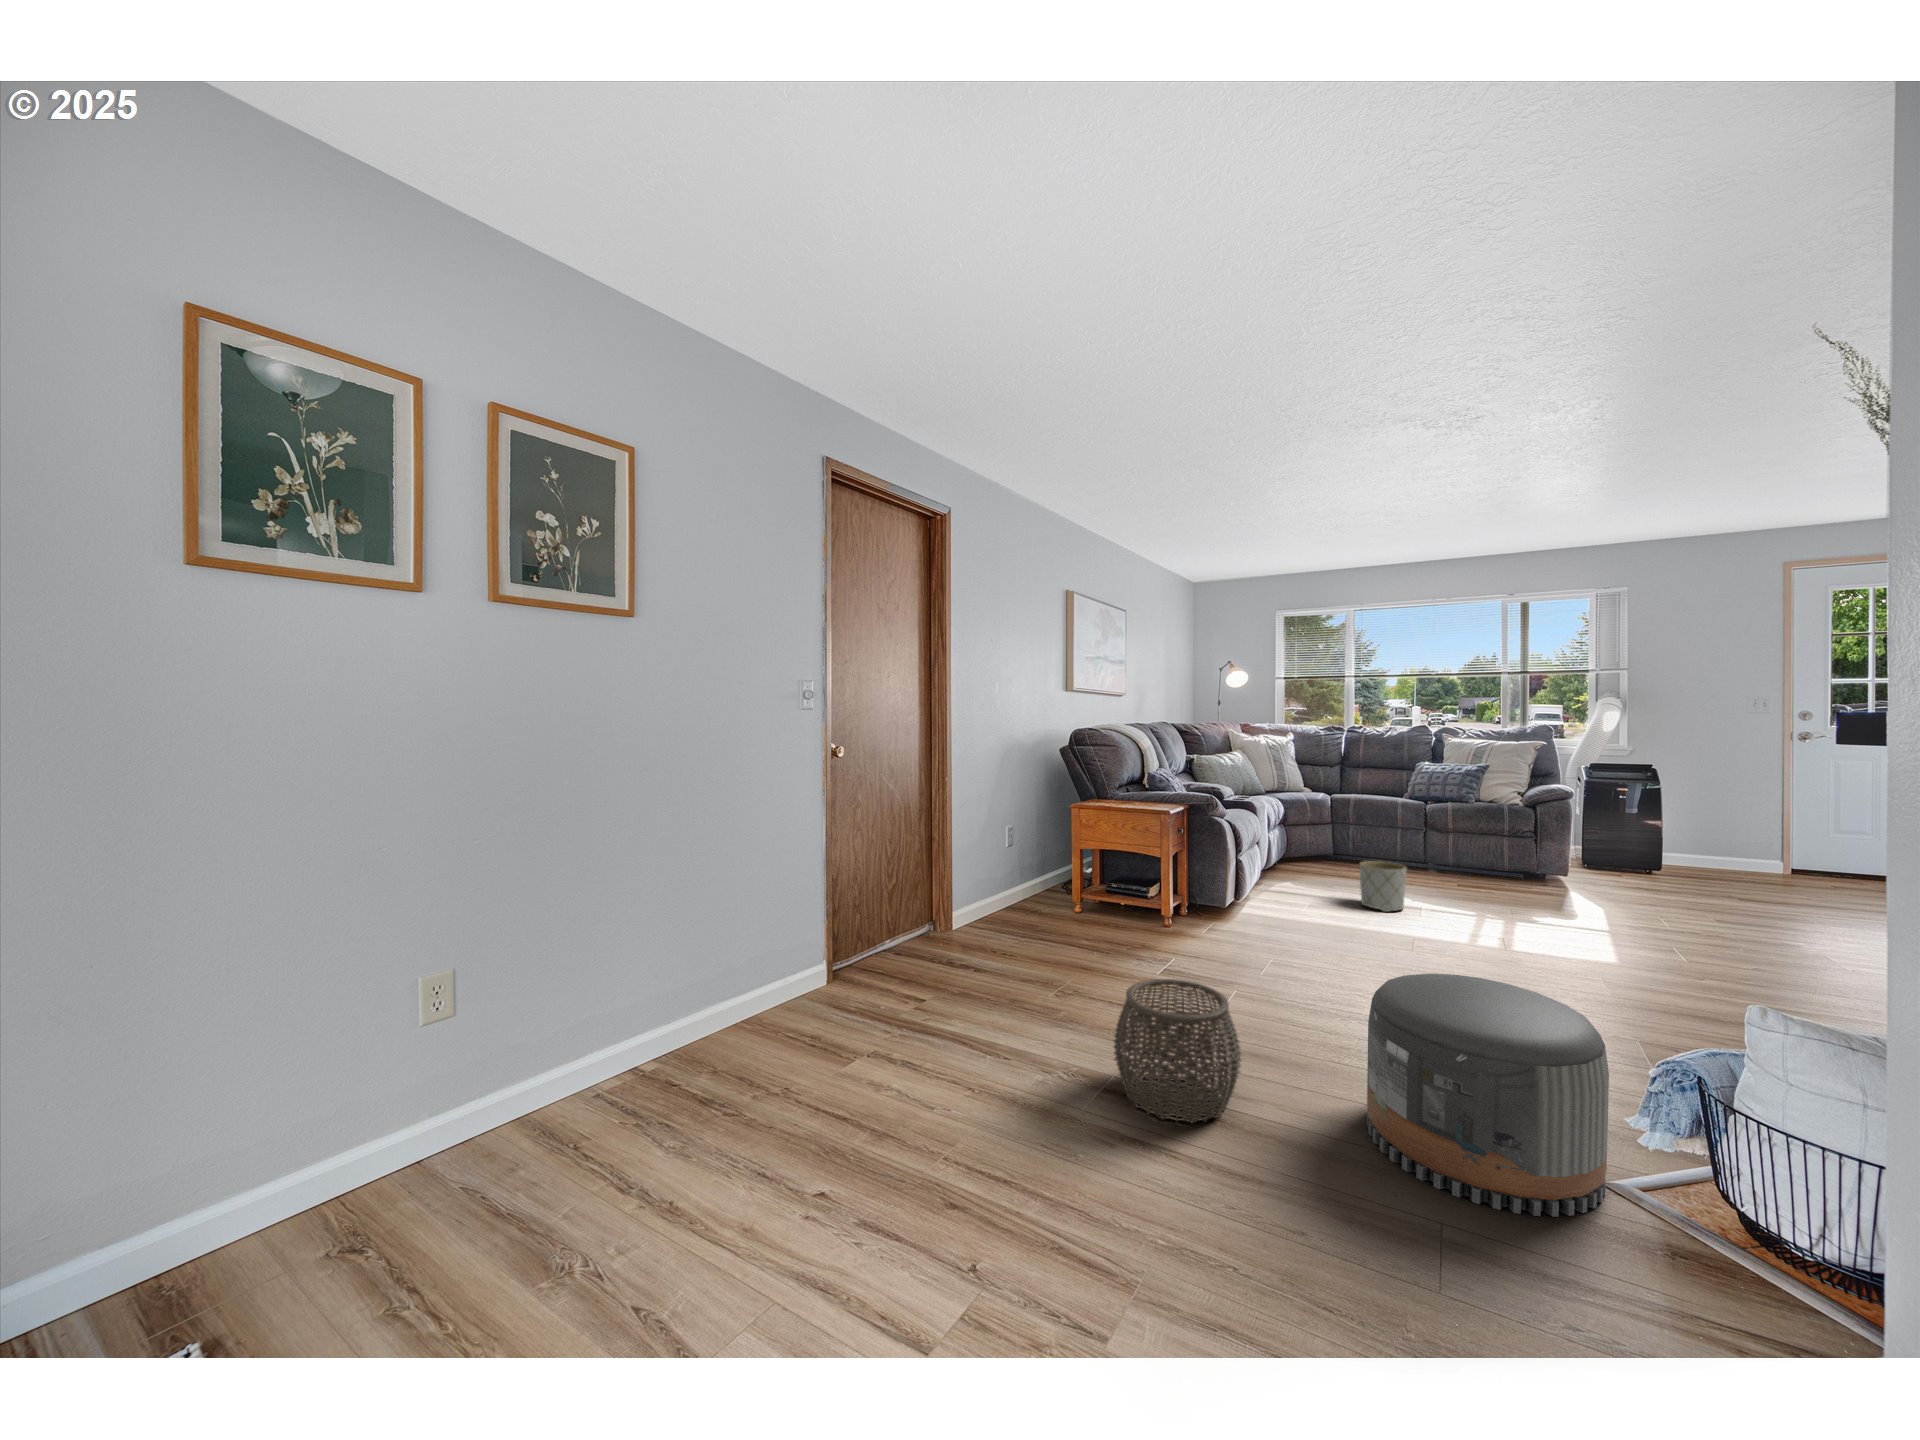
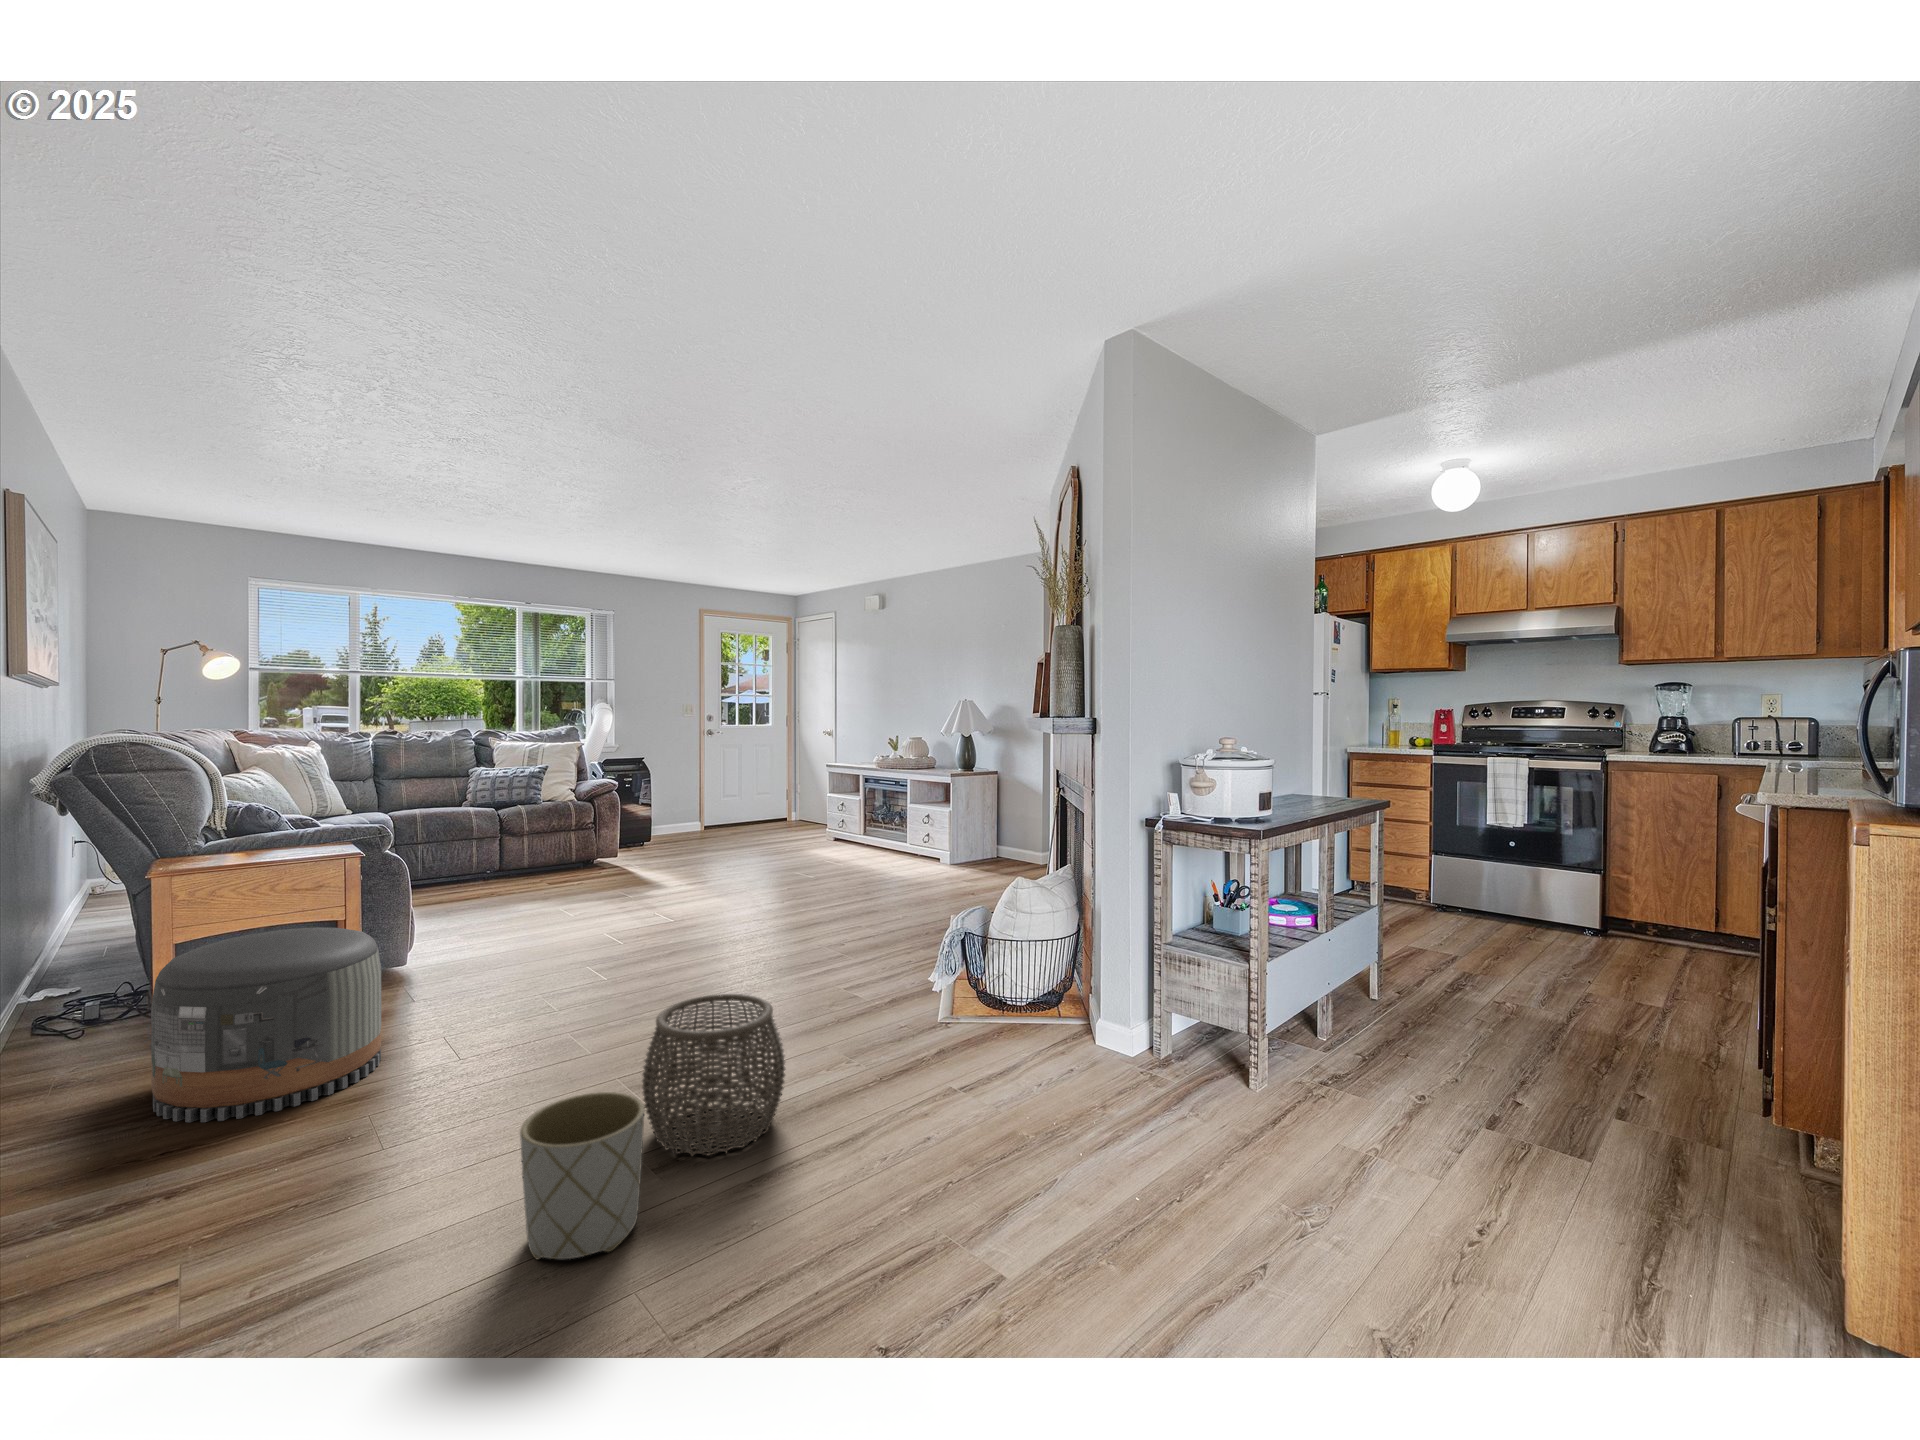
planter: present [1360,861,1407,912] -> present [520,1092,644,1260]
pouf: present [1367,974,1609,1217] -> present [151,927,381,1122]

